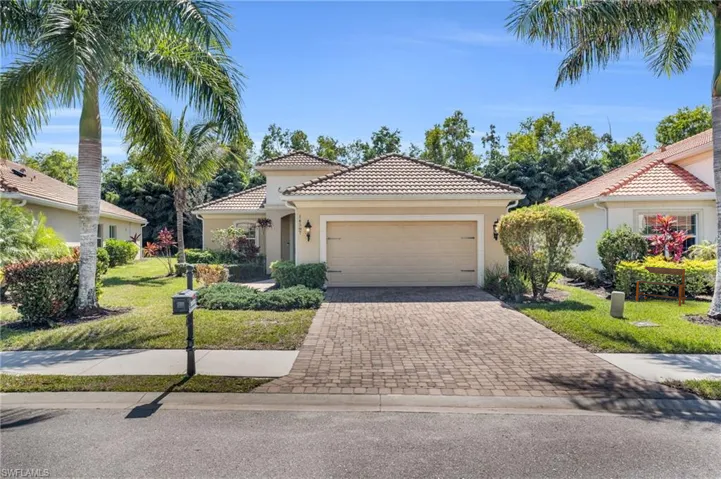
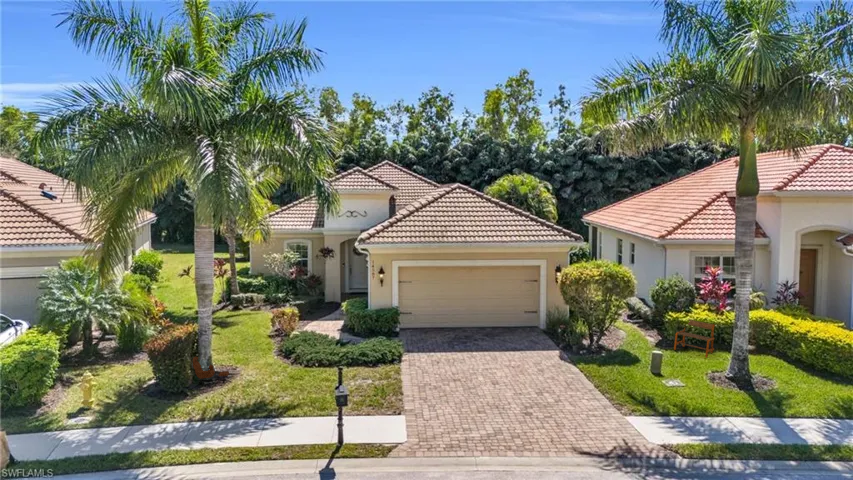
lounge chair: none [64,290,112,323] -> present [193,357,229,385]

